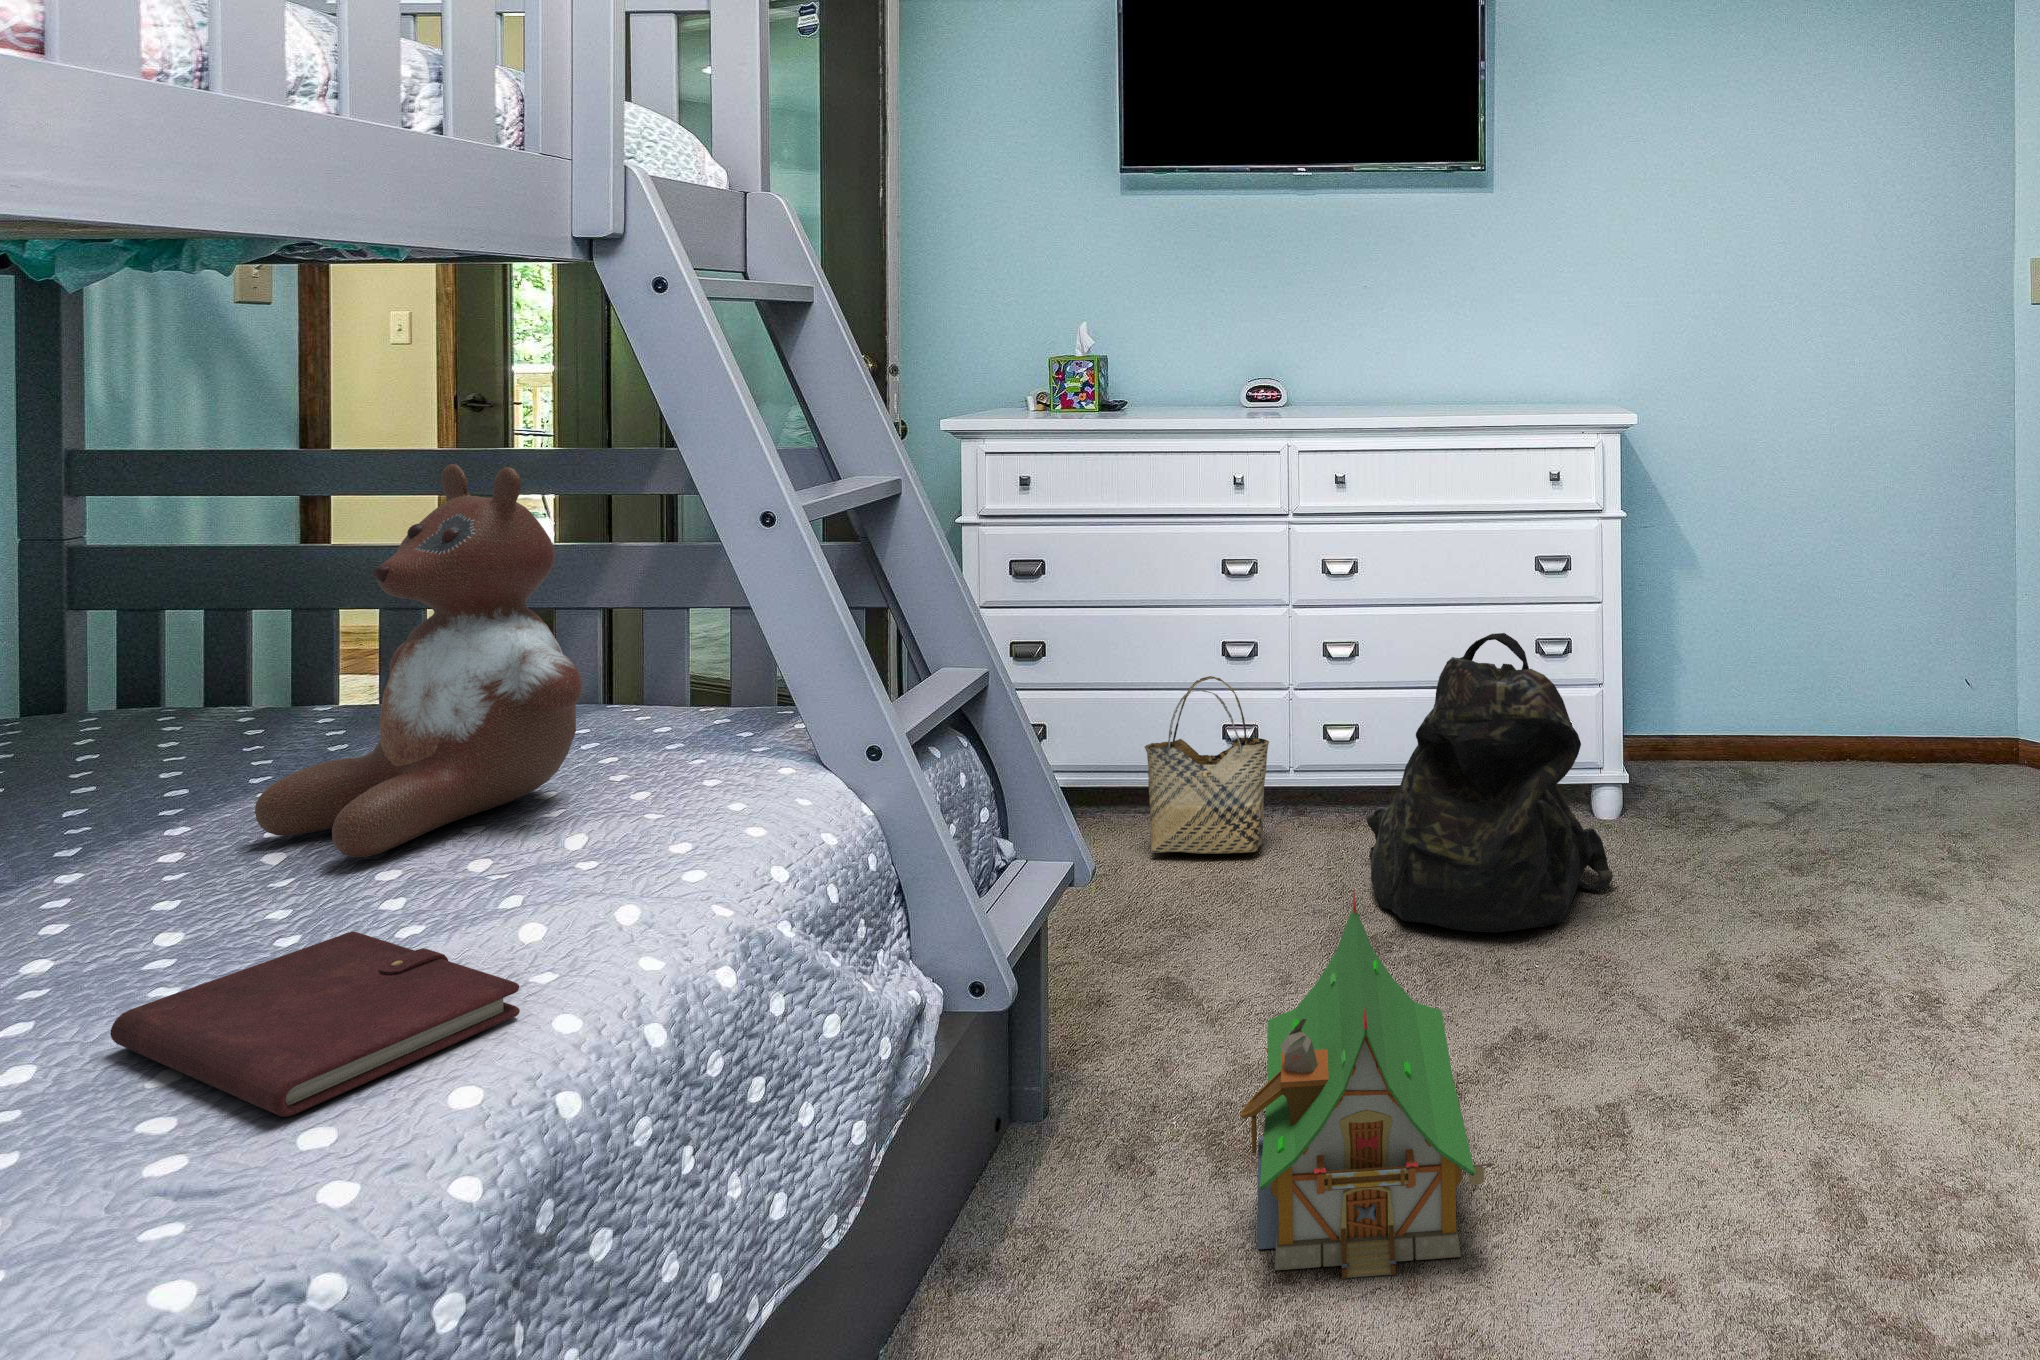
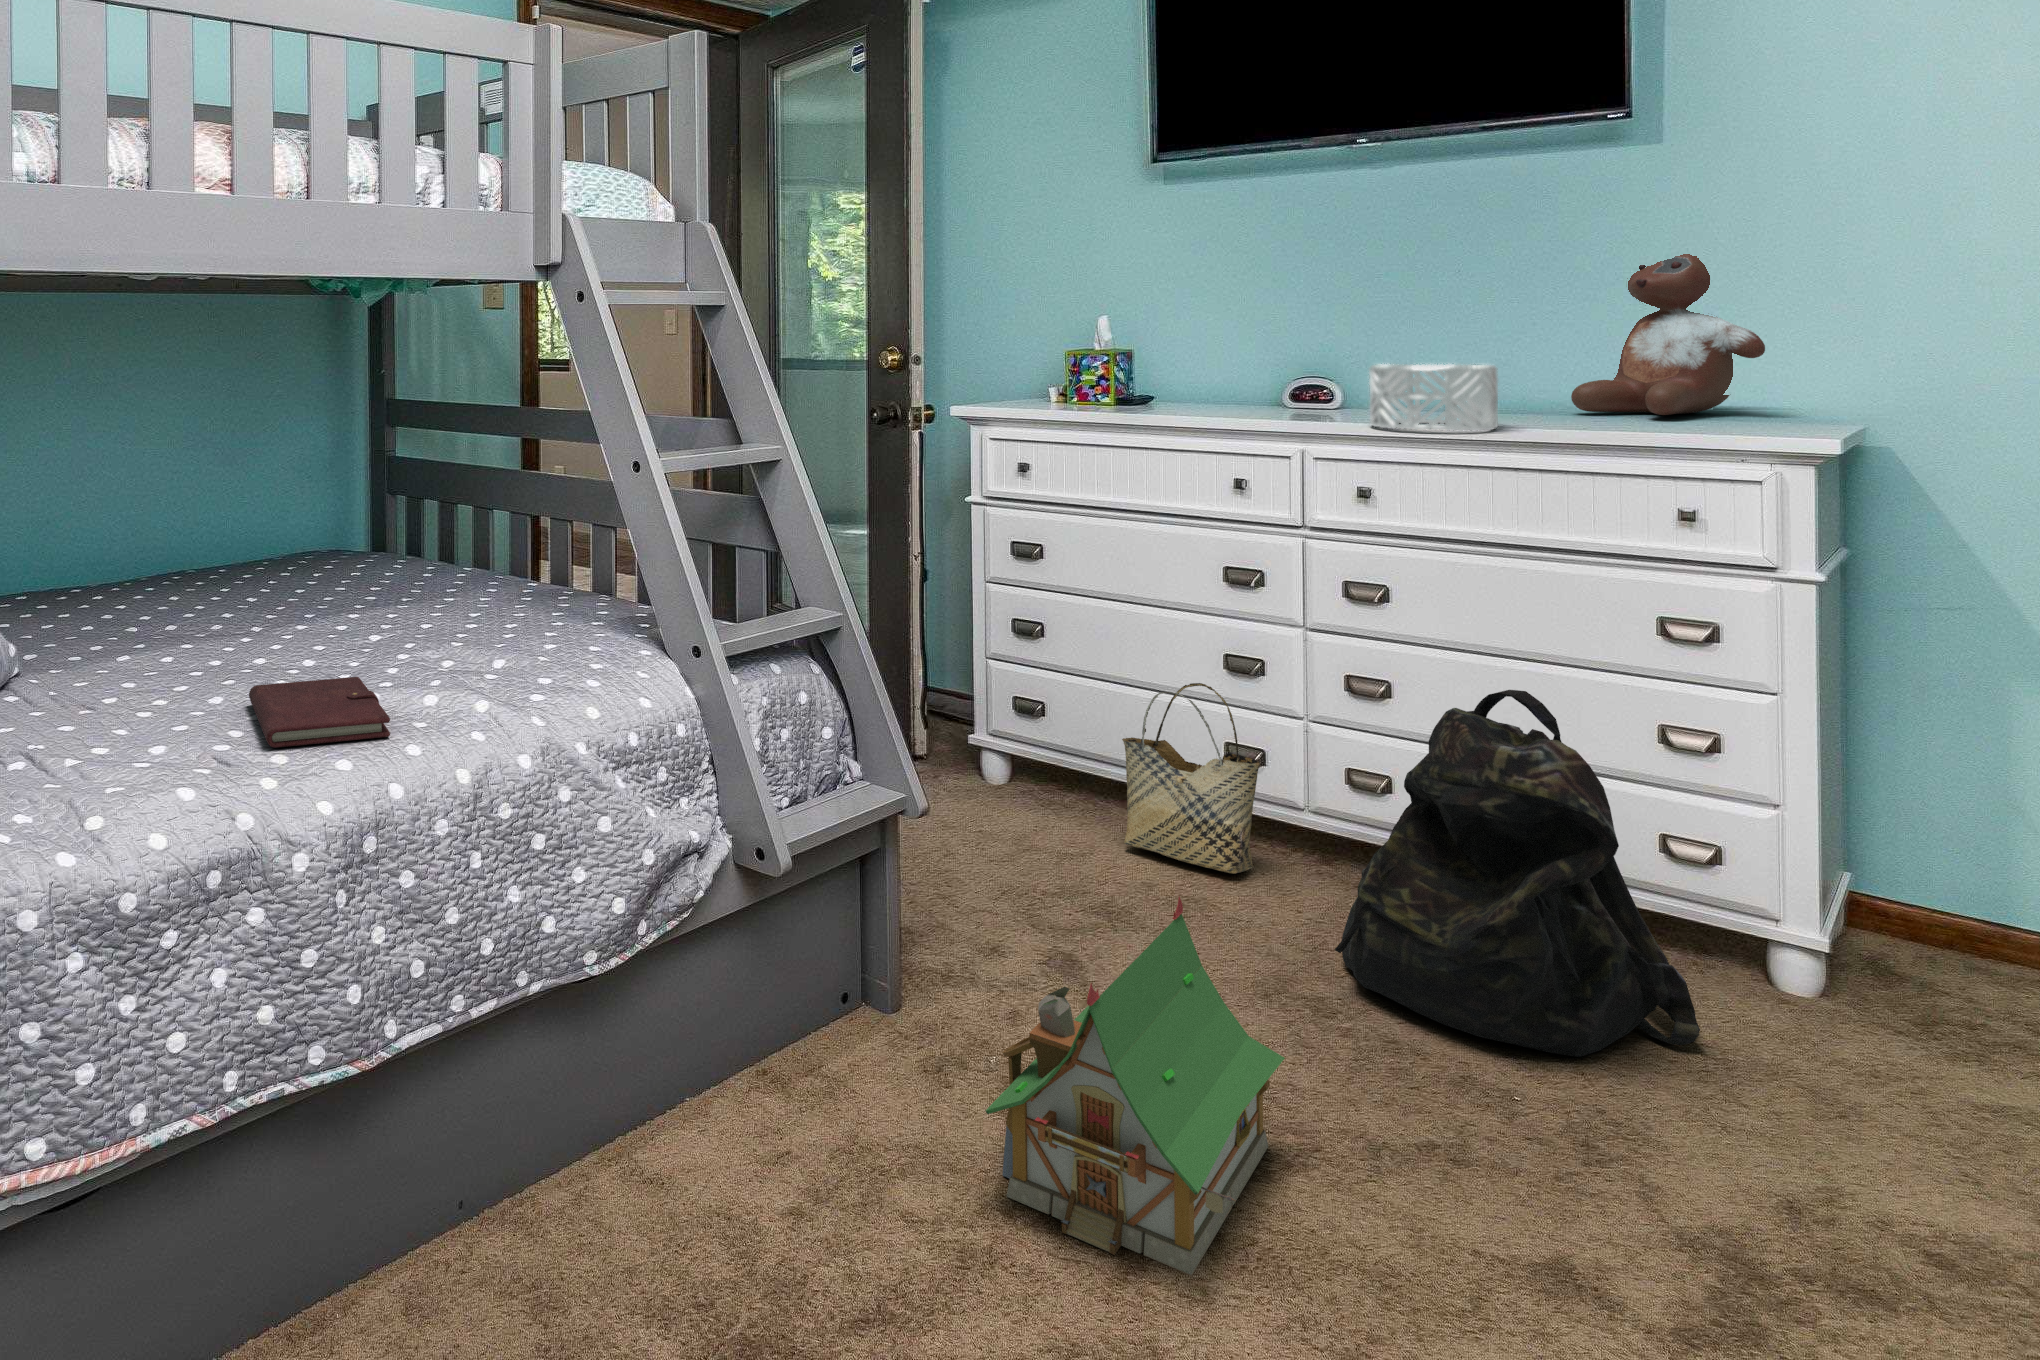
decorative bowl: none [1349,364,1441,421] -> present [1369,364,1498,431]
stuffed bear: present [255,464,582,858] -> present [1571,254,1765,415]

